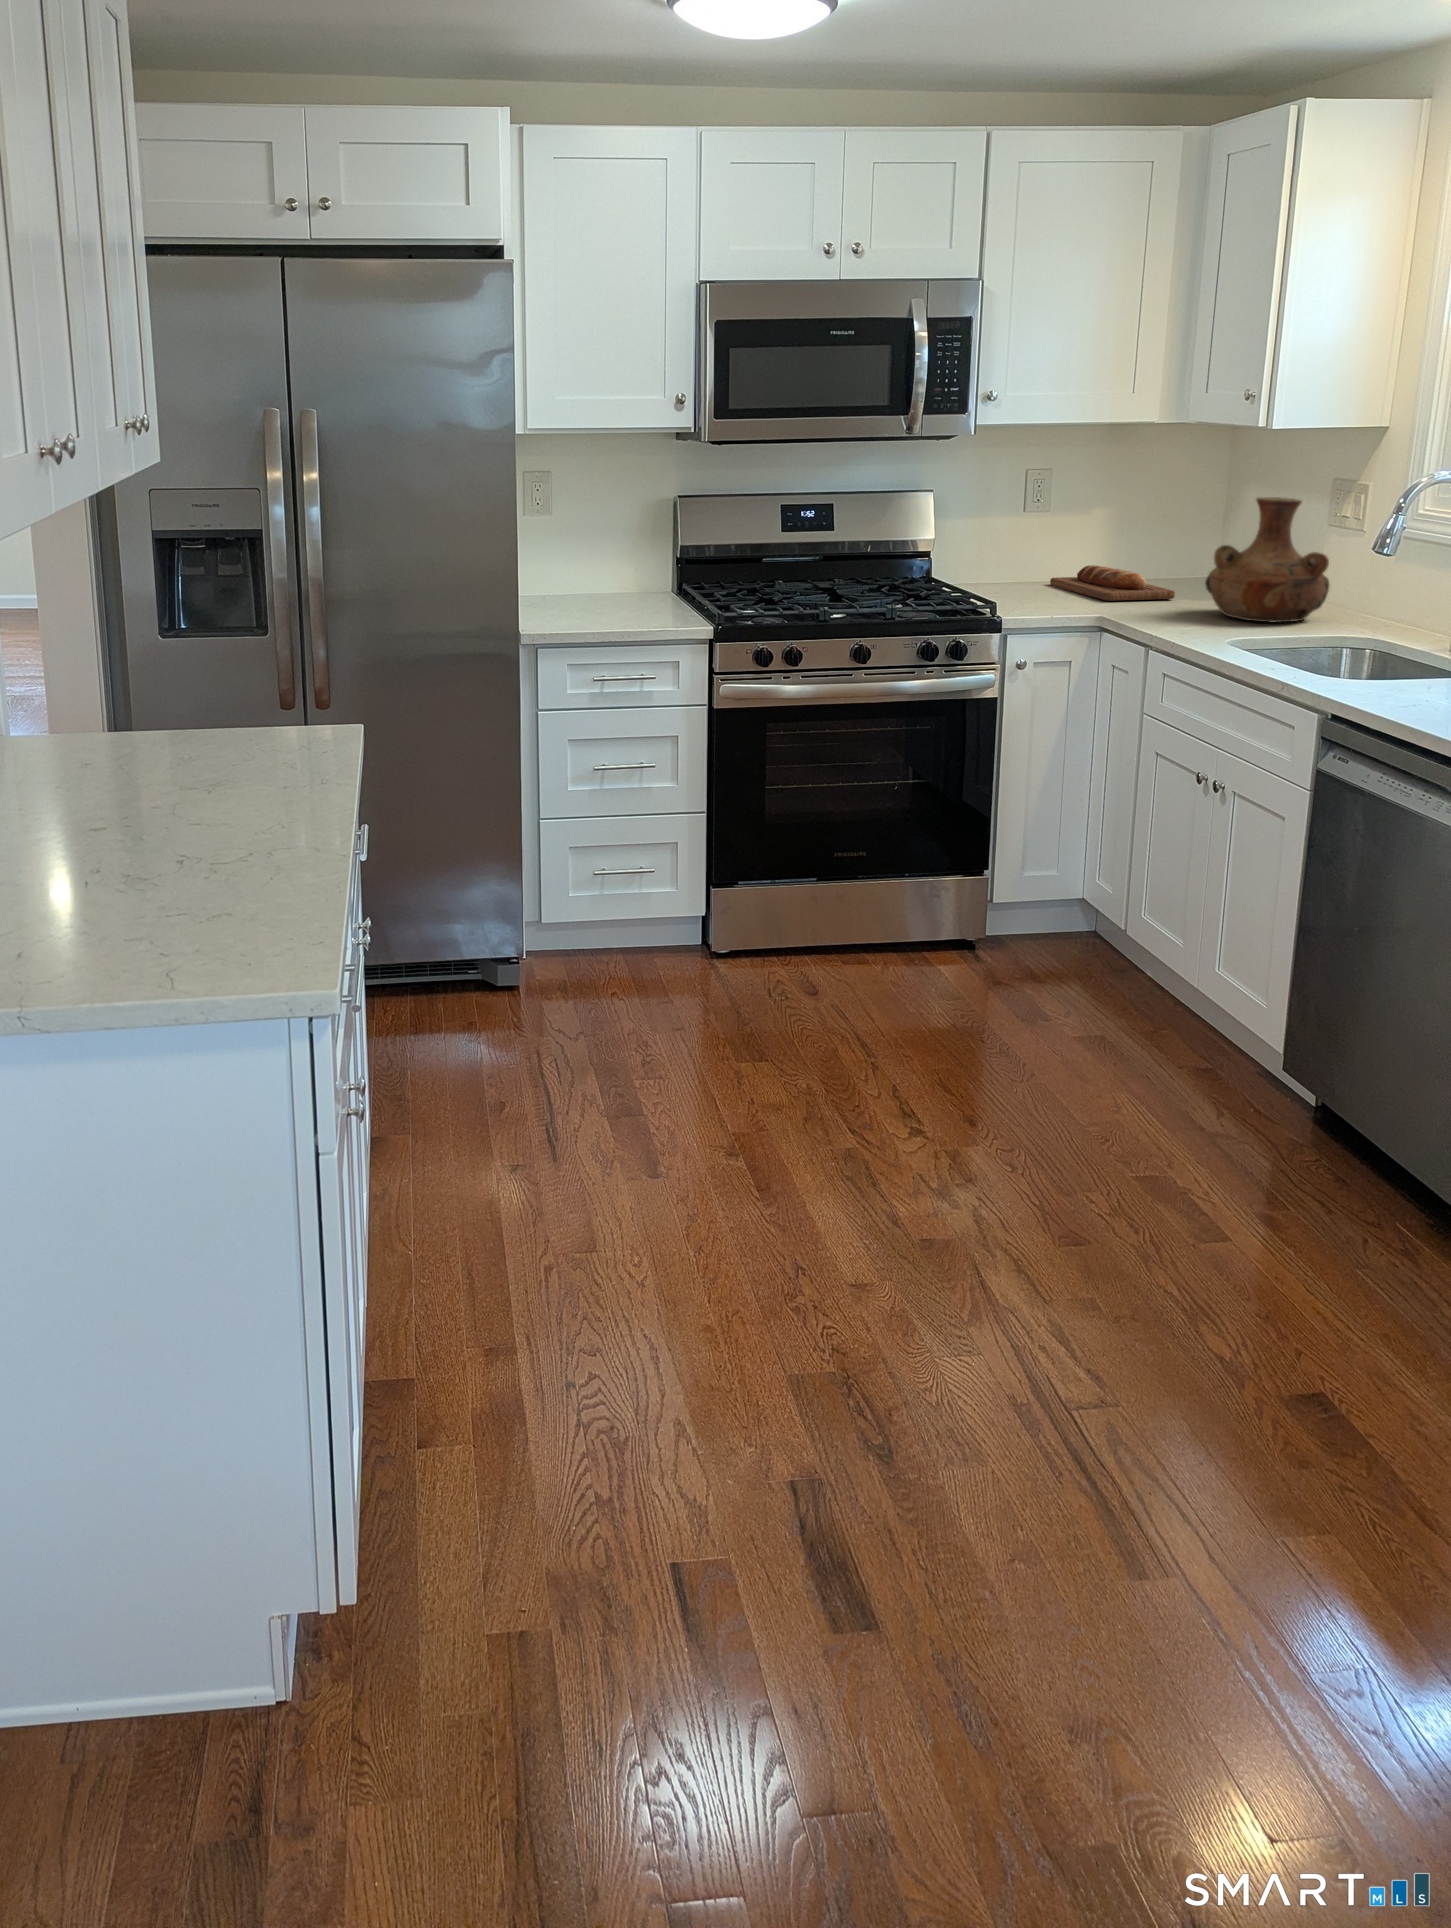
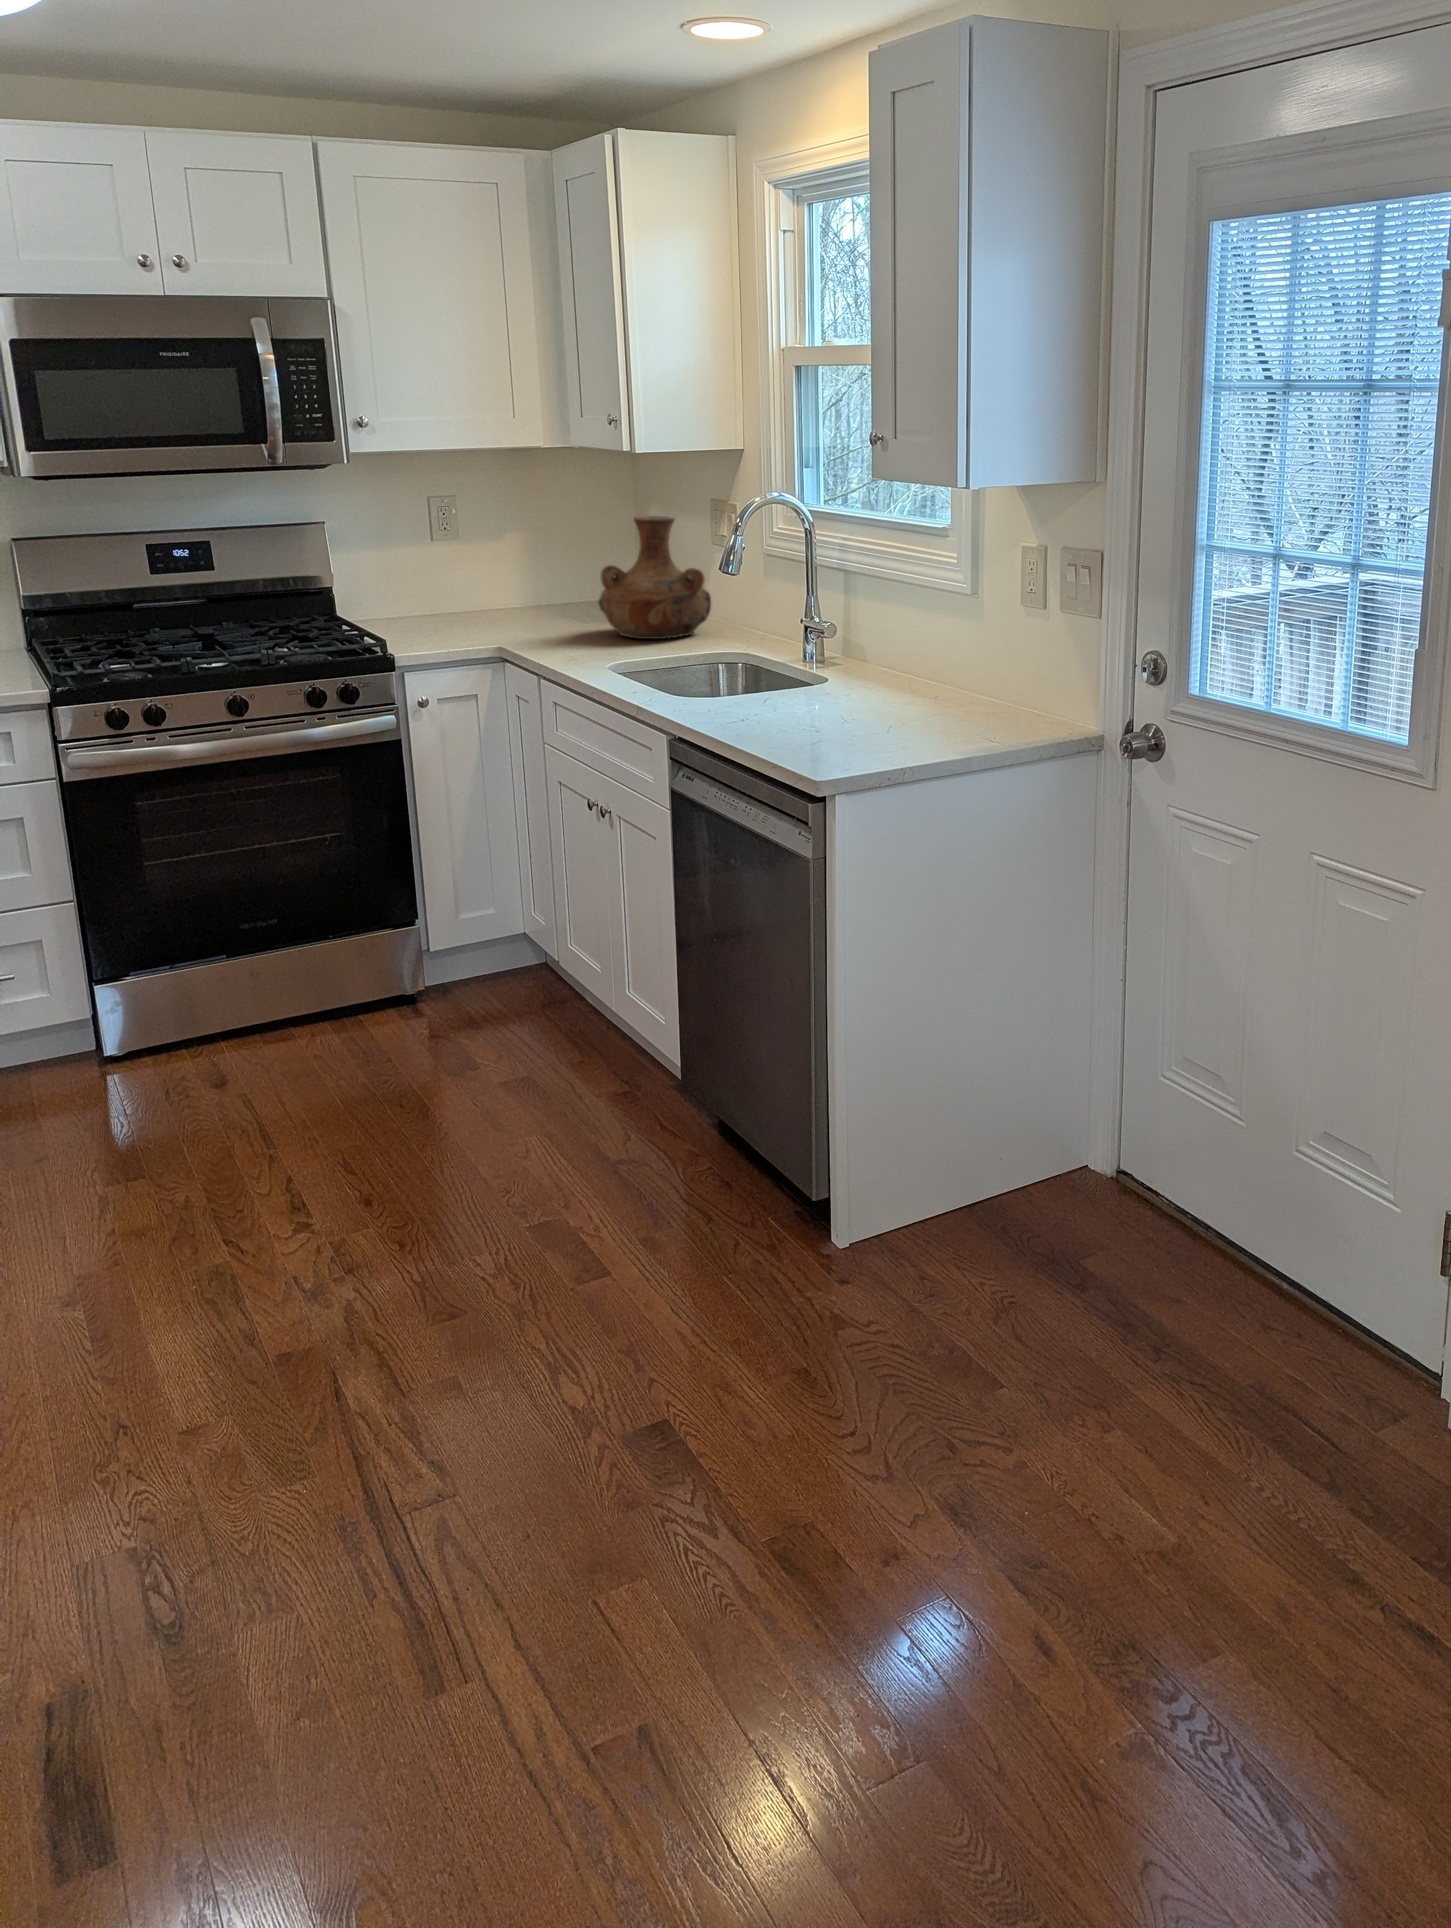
bread loaf: present [1050,565,1175,601] -> none [467,590,582,627]

